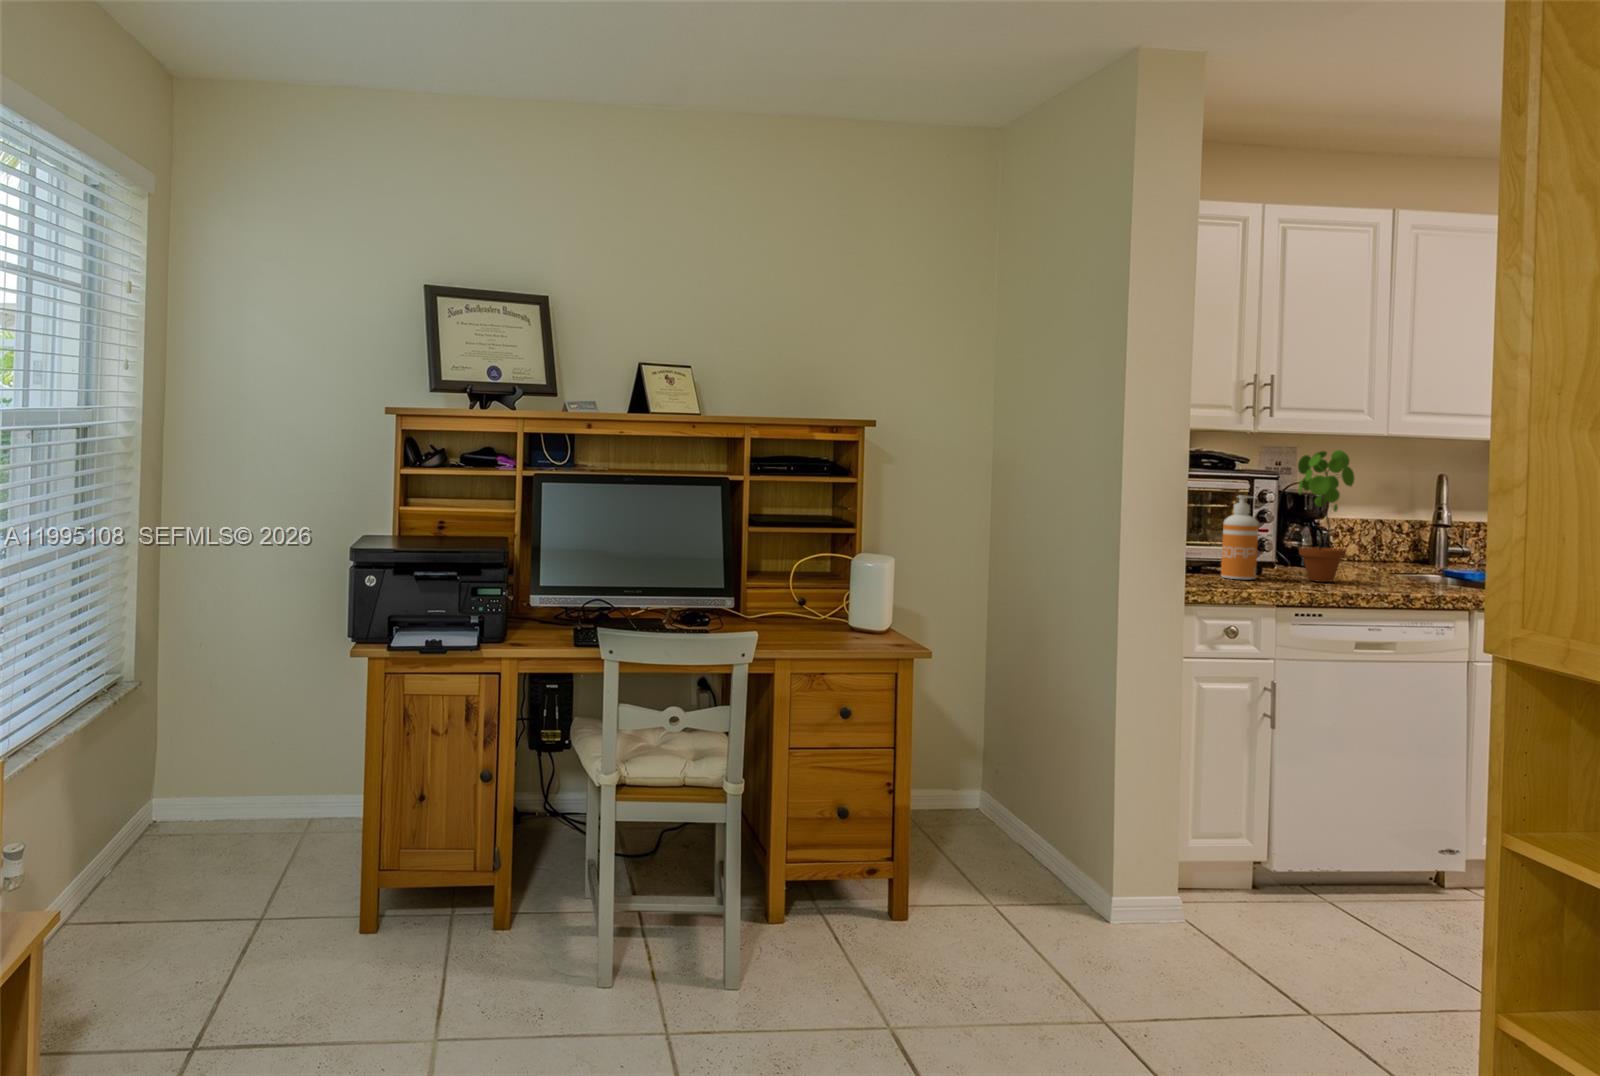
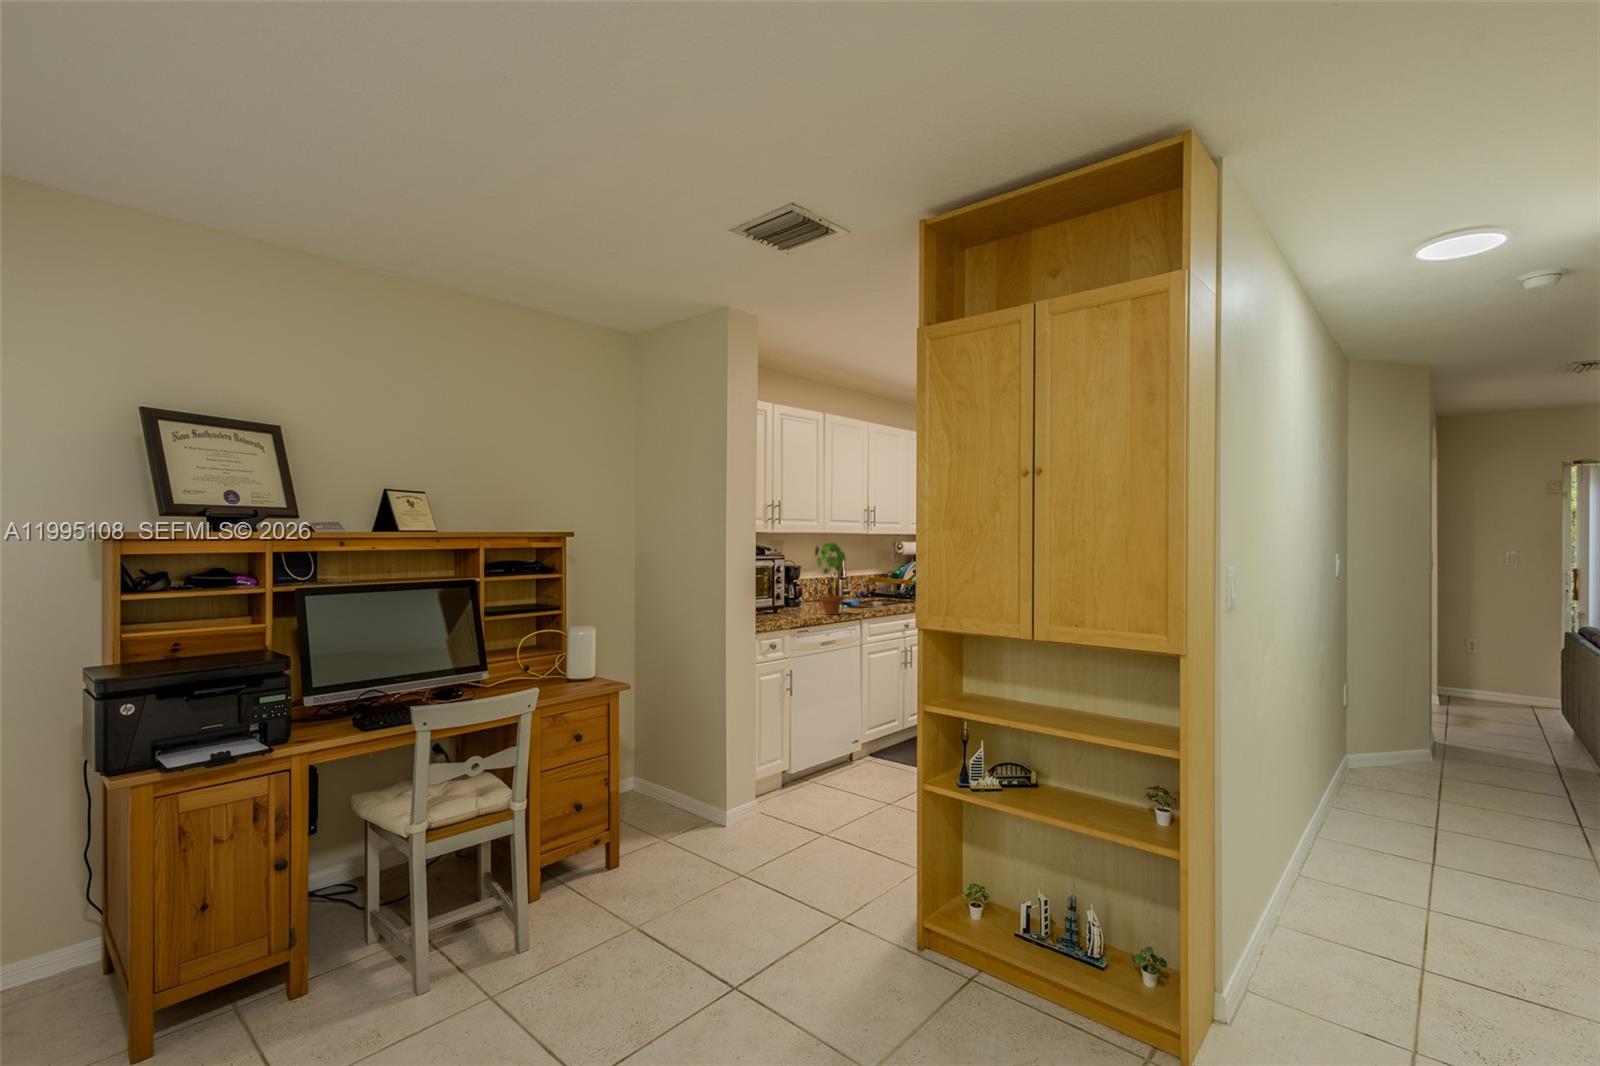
soap dispenser: present [1221,496,1259,579] -> none [787,570,807,618]

